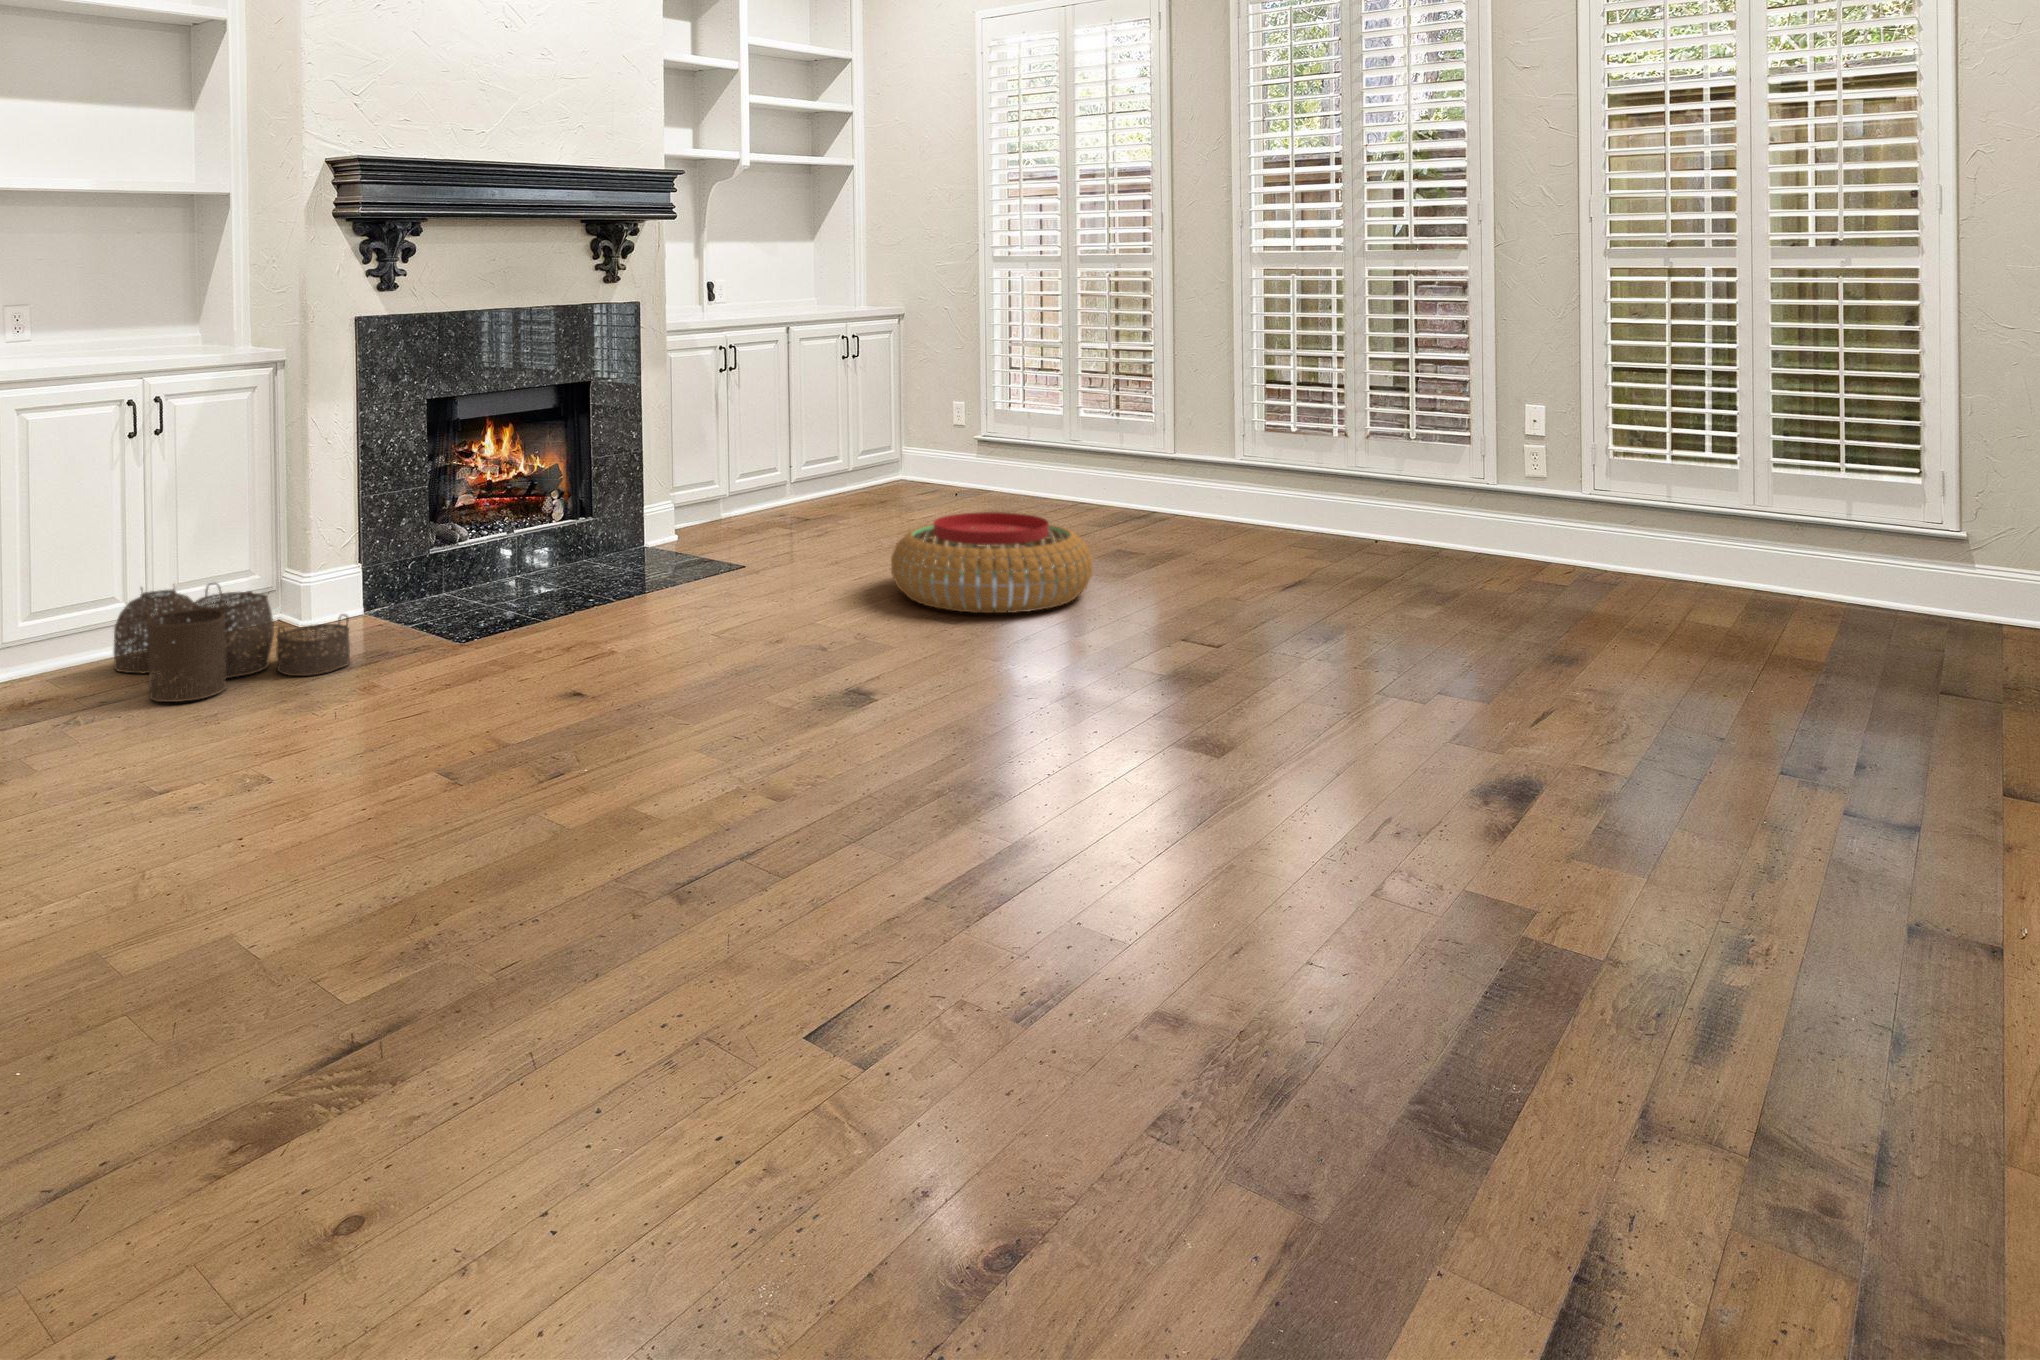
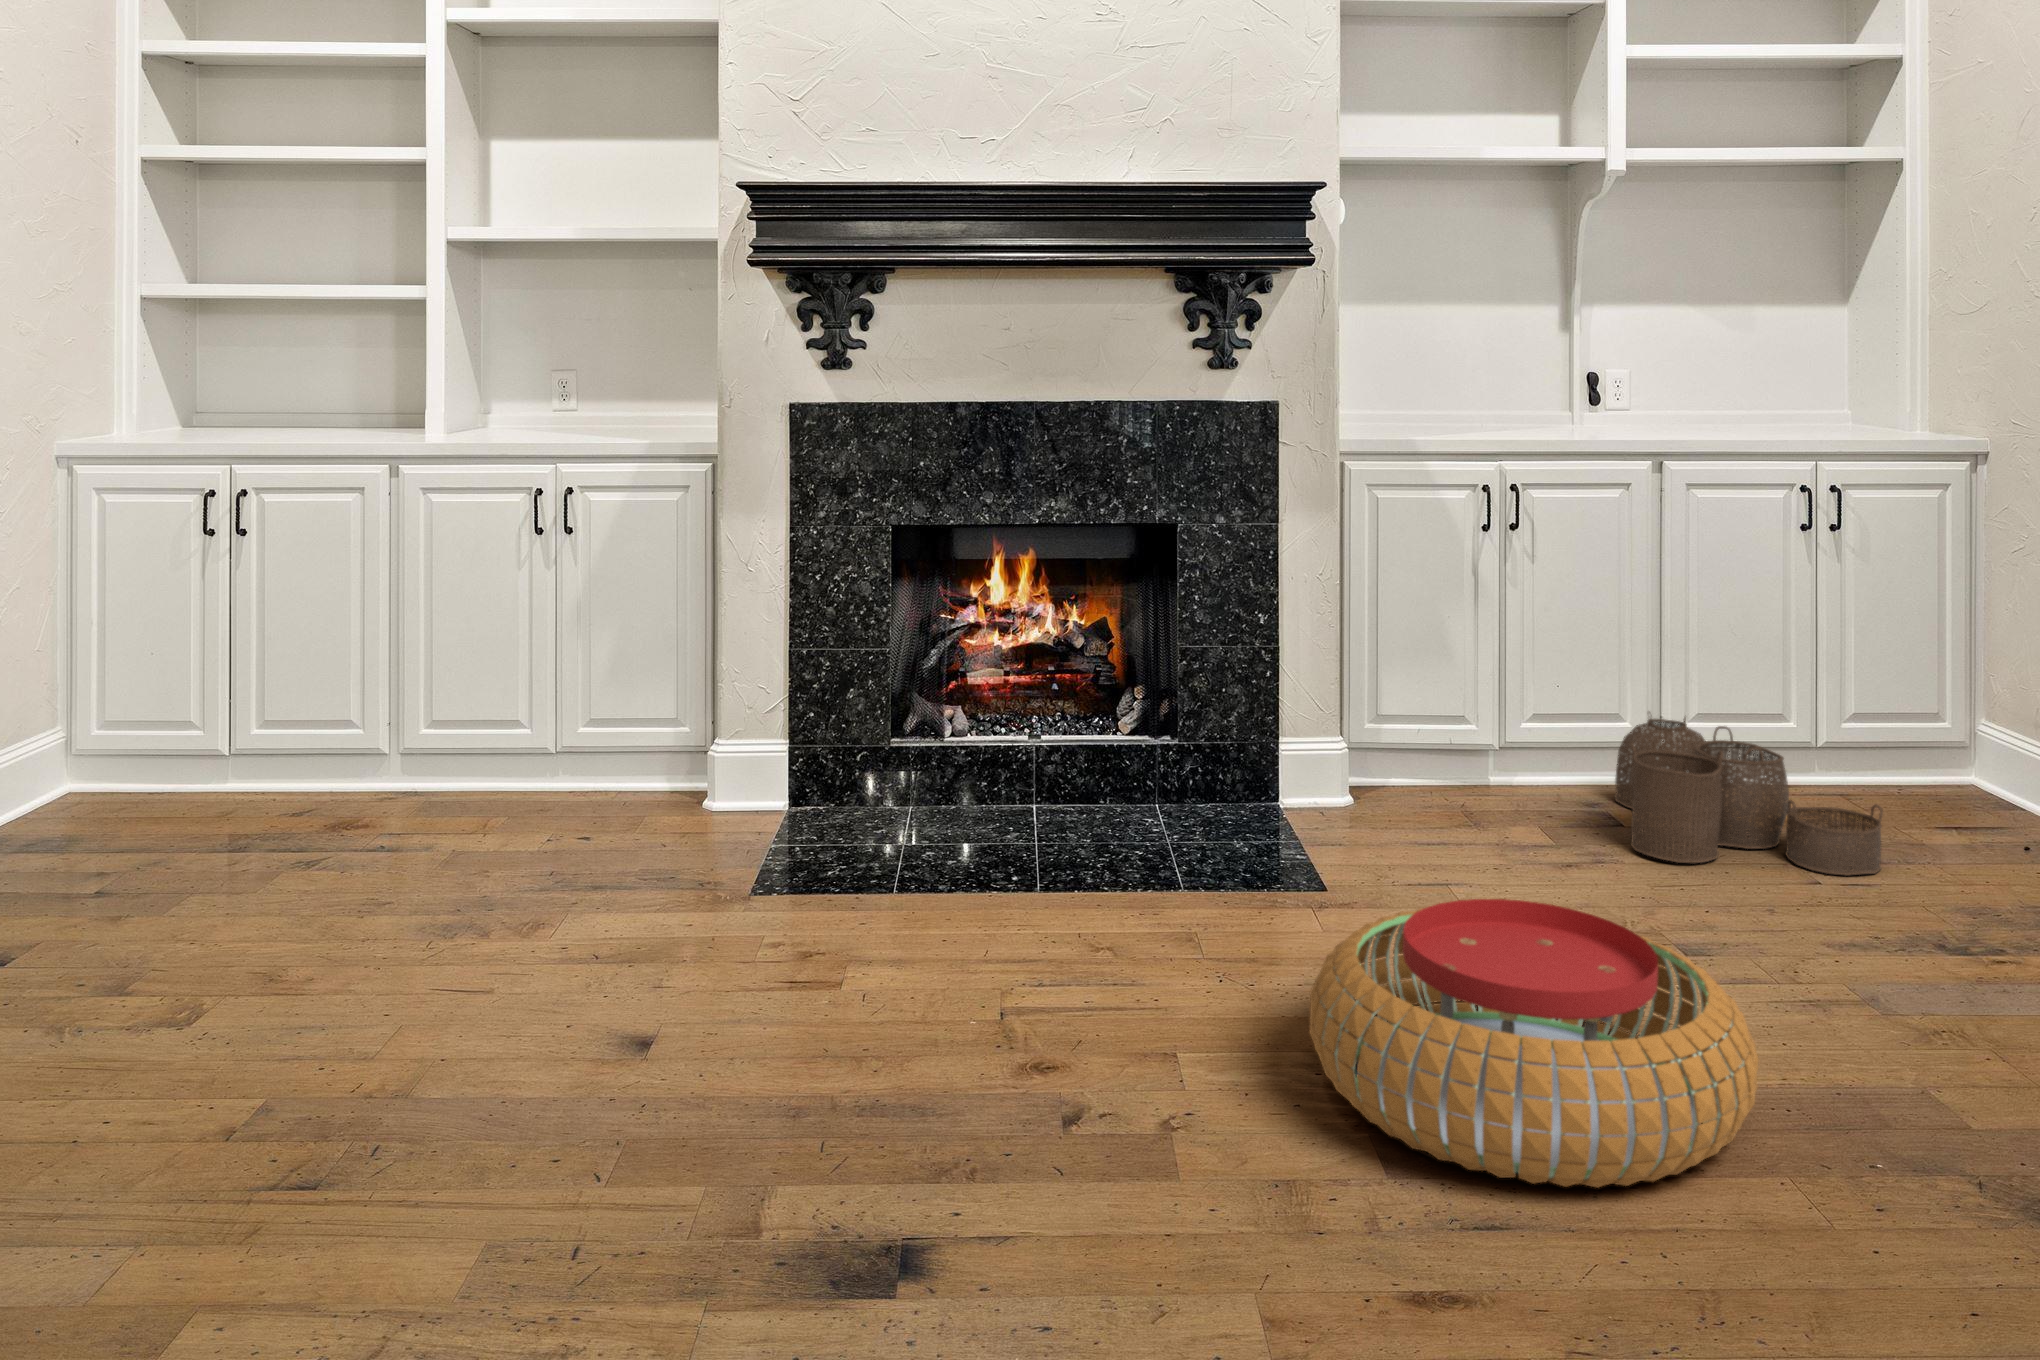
woven basket: present [114,583,350,702] -> present [1615,712,1883,876]

